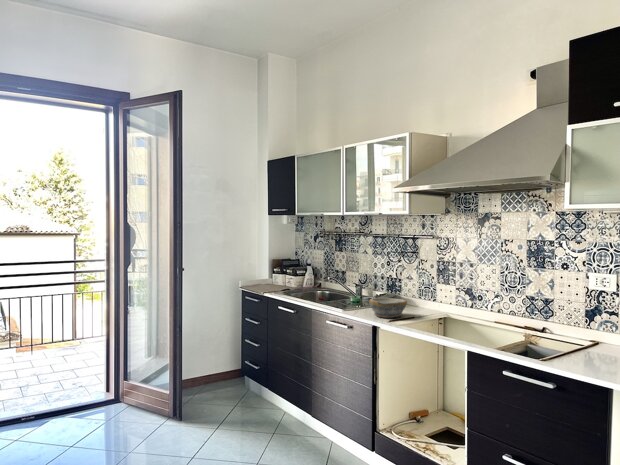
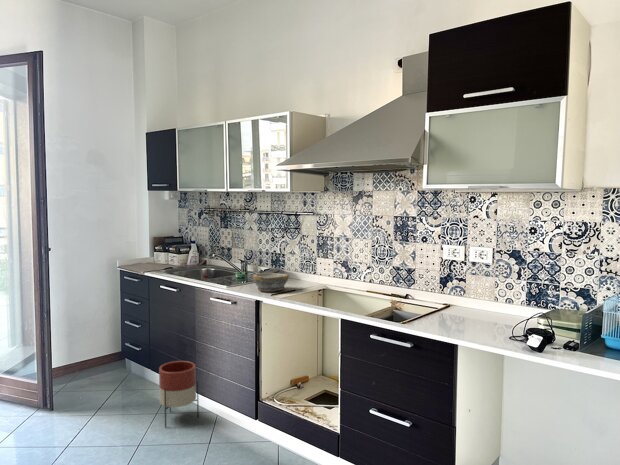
planter: none [276,382,314,449] -> present [159,361,199,427]

